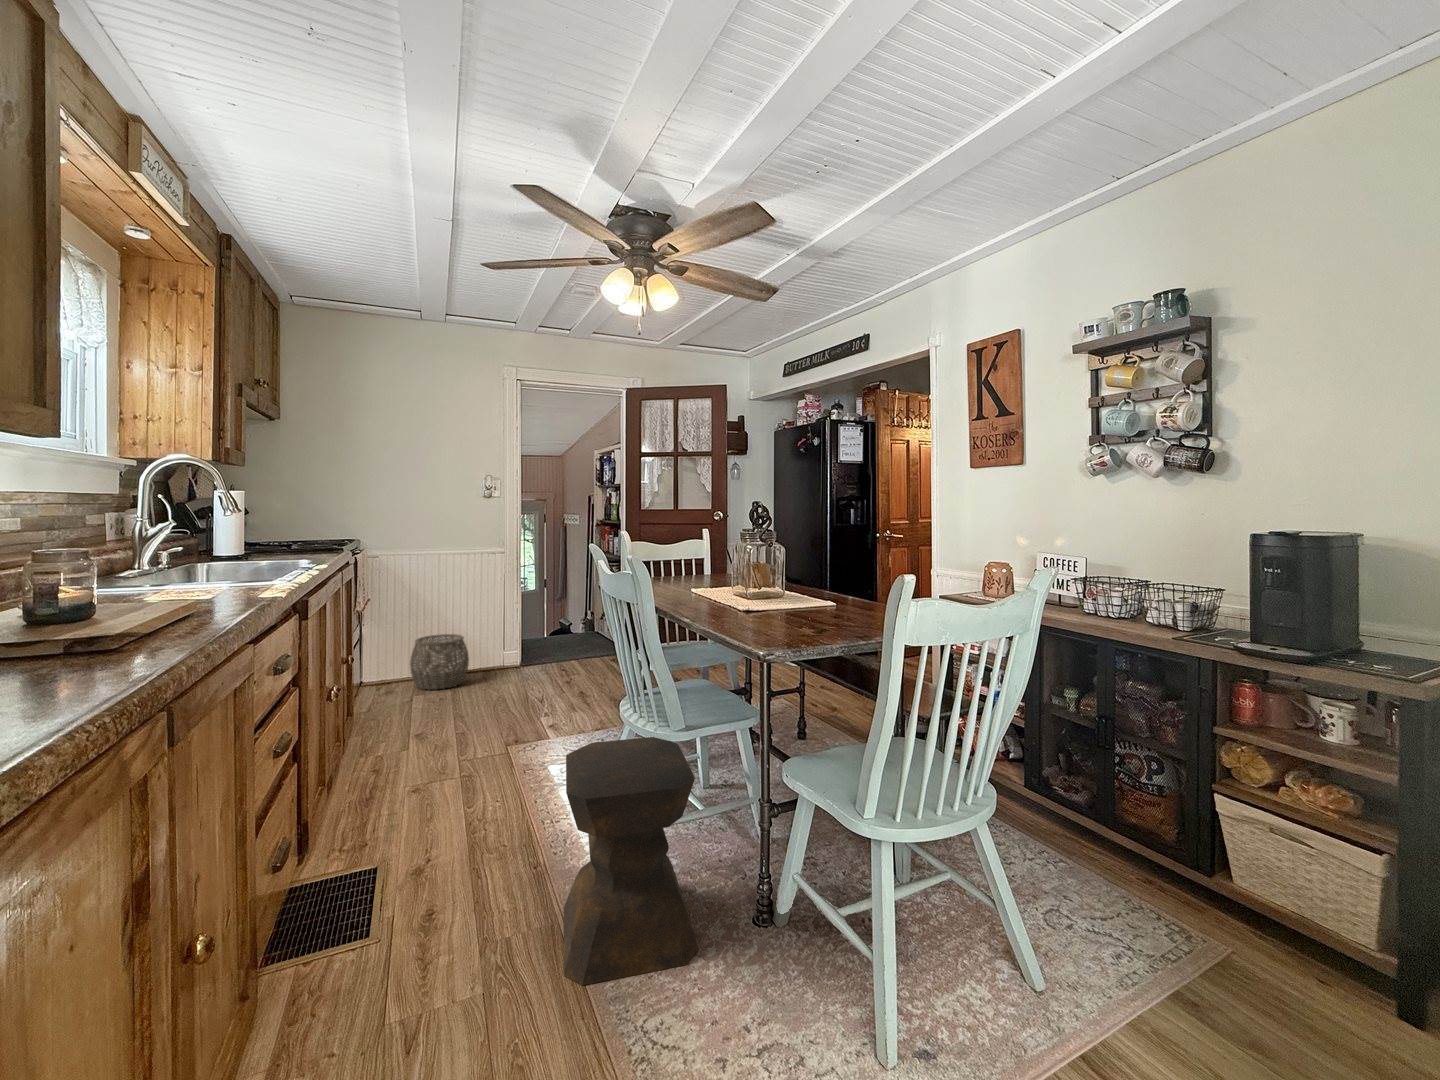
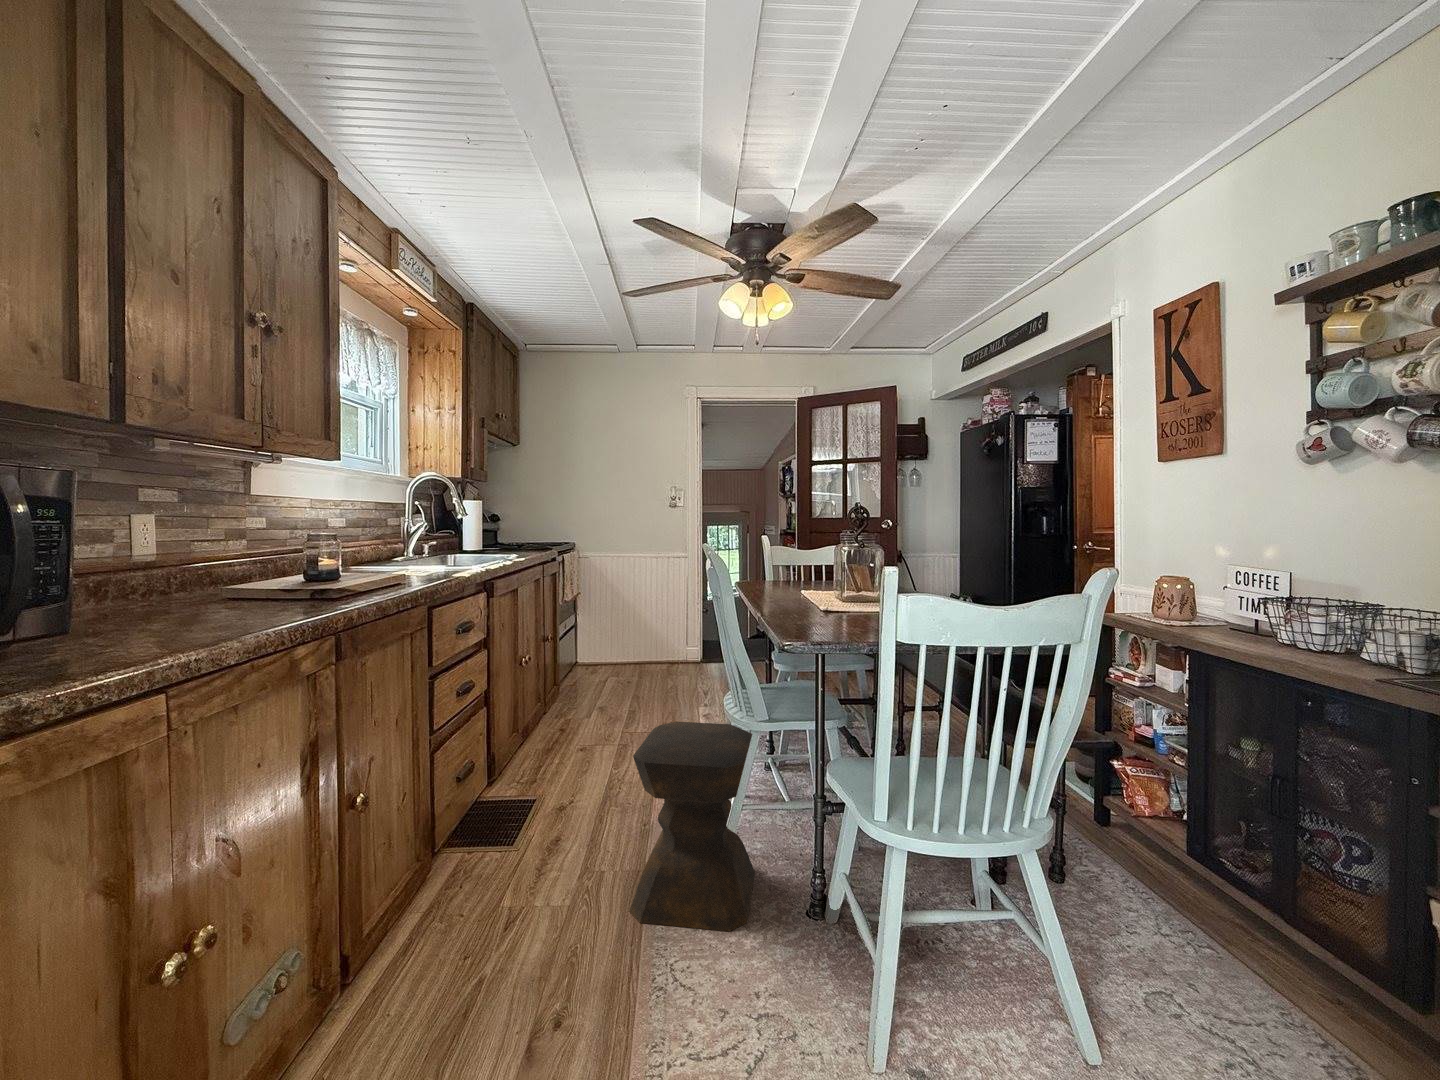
woven basket: present [410,634,469,690] -> none [607,626,656,675]

